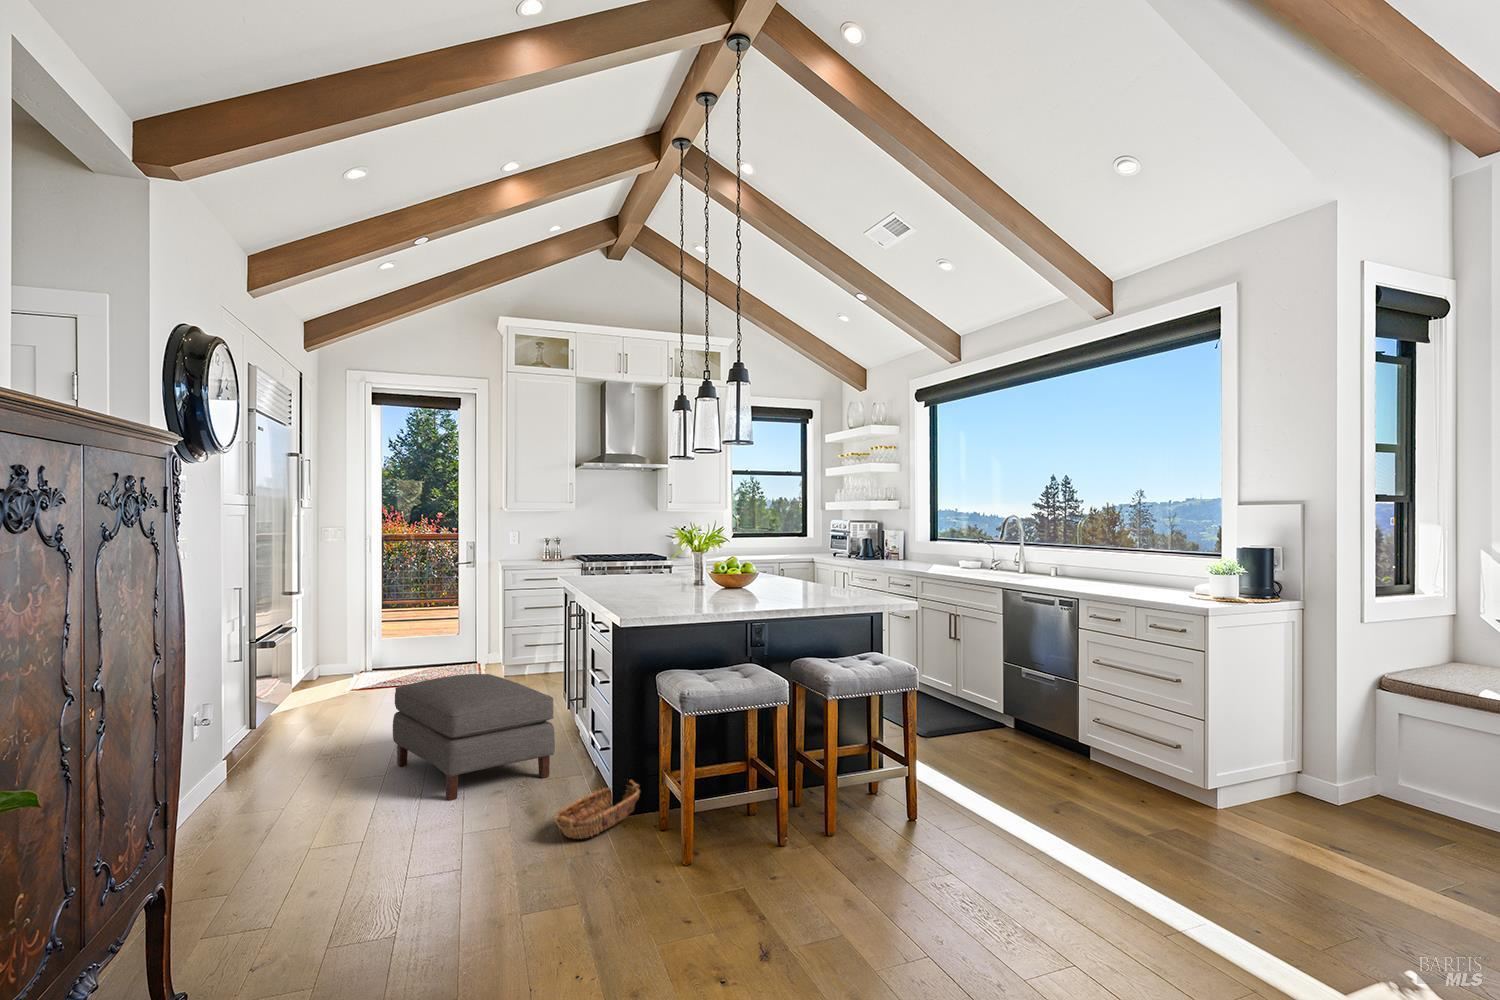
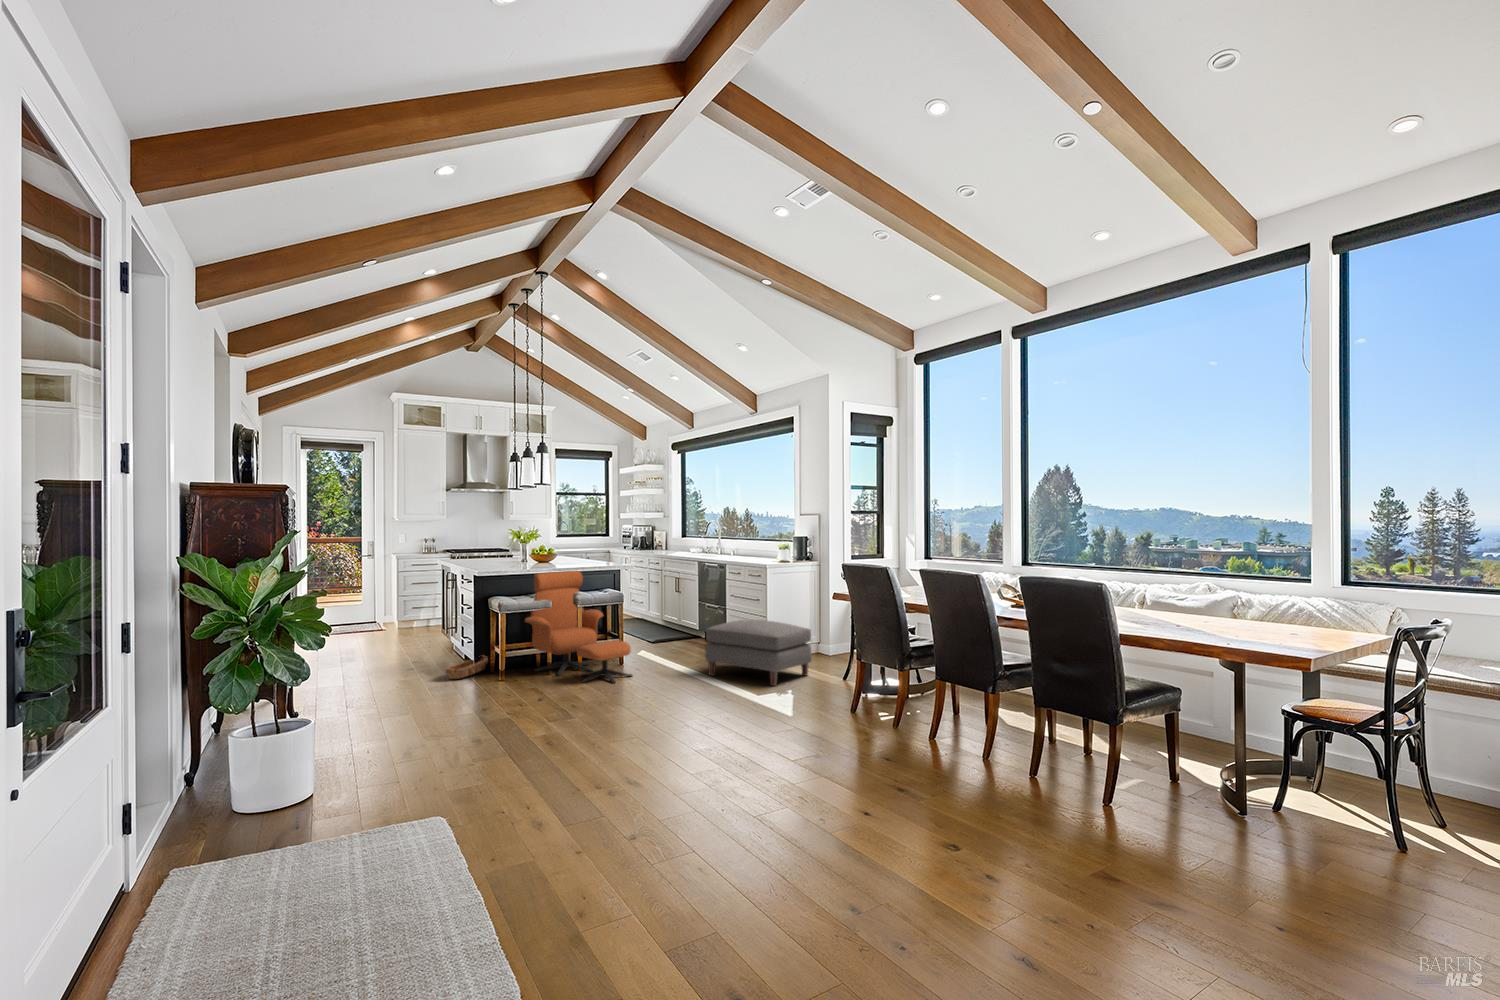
lounge chair: none [711,614,945,885] -> present [525,571,632,683]
ottoman: present [393,674,555,800] -> present [705,620,812,686]

